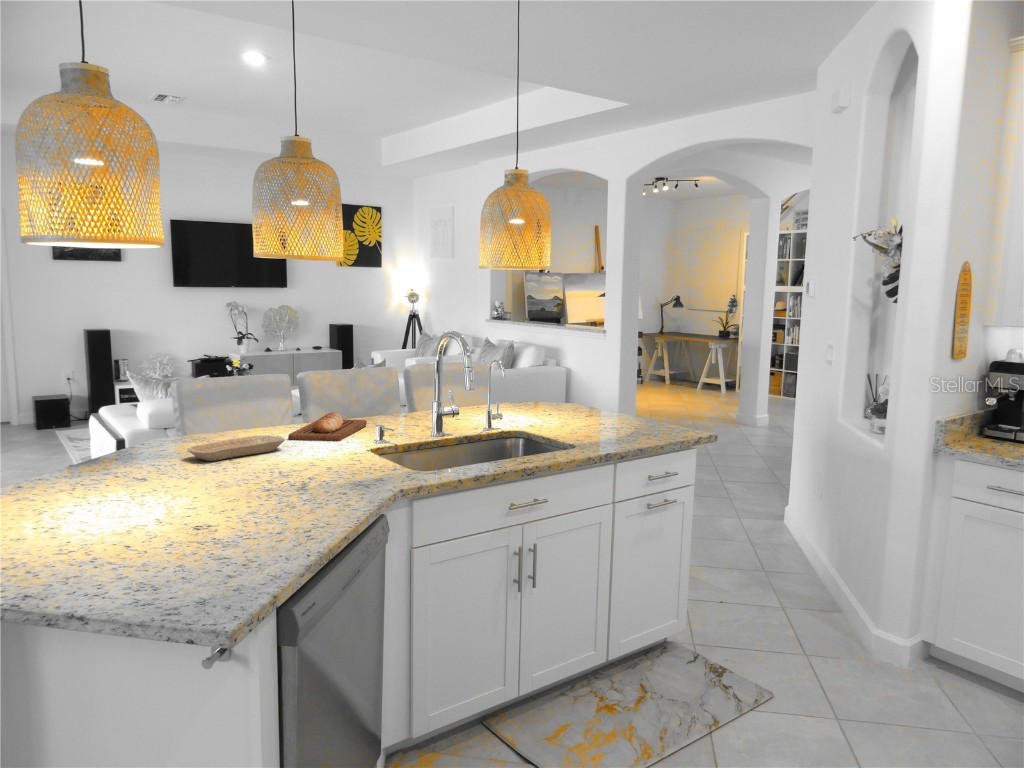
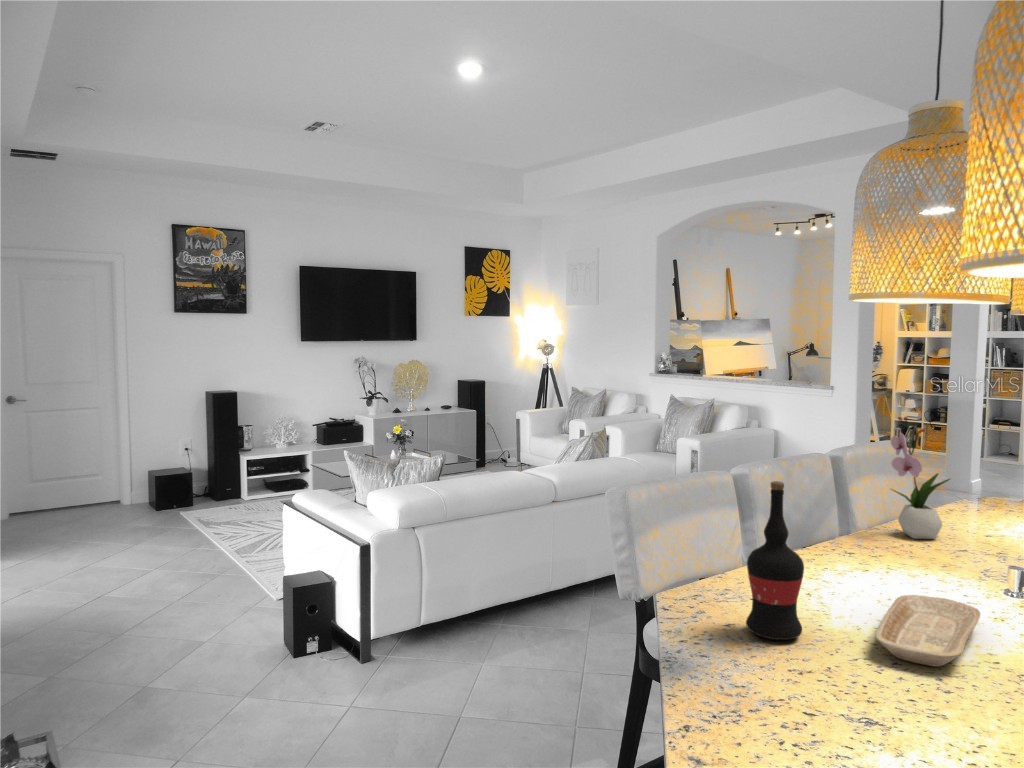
flower arrangement: none [381,339,413,421] -> present [891,417,950,539]
wine bottle: none [142,364,179,452] -> present [746,481,804,640]
bread loaf: present [288,412,367,441] -> none [841,534,986,596]

